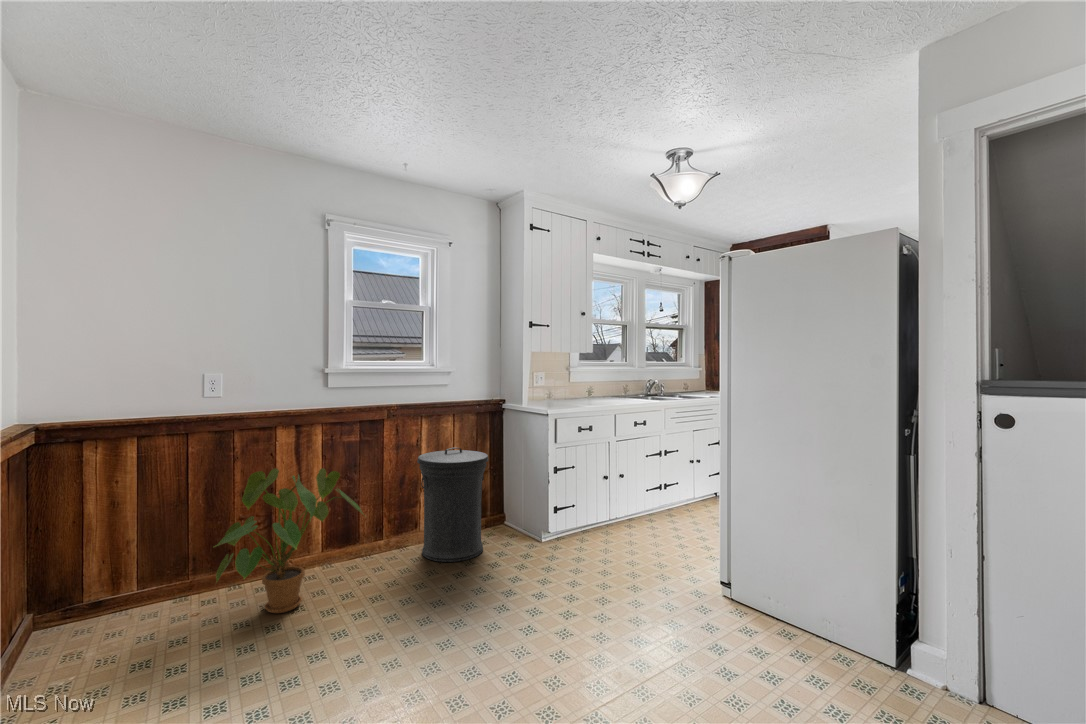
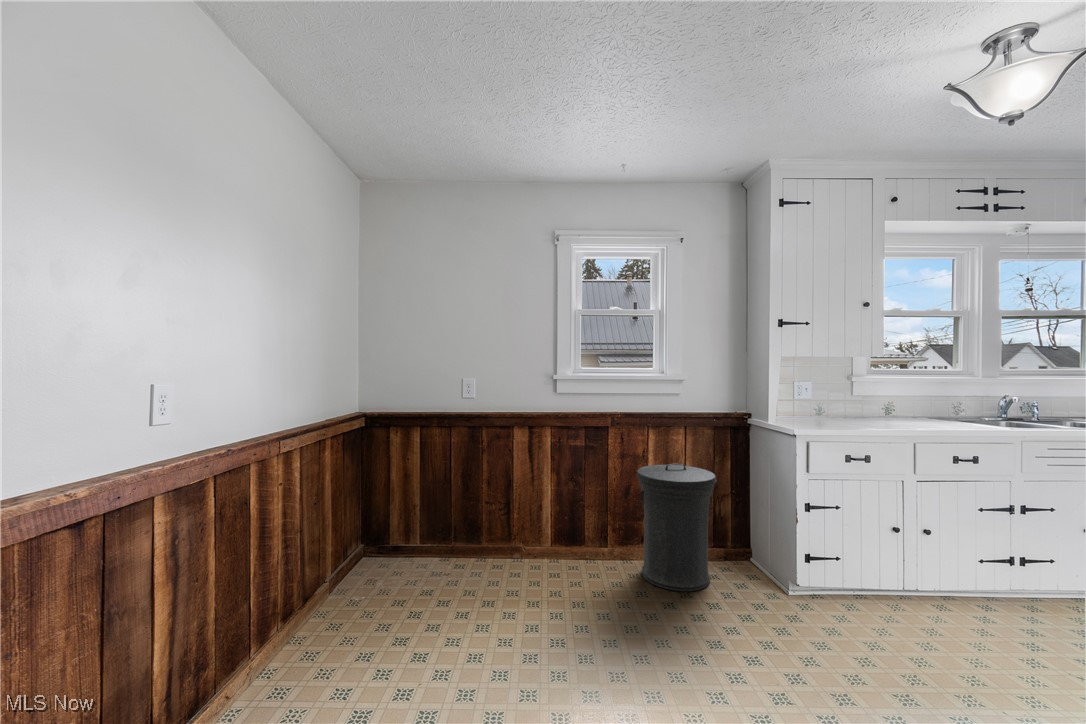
house plant: present [216,468,363,613] -> none [450,463,574,594]

